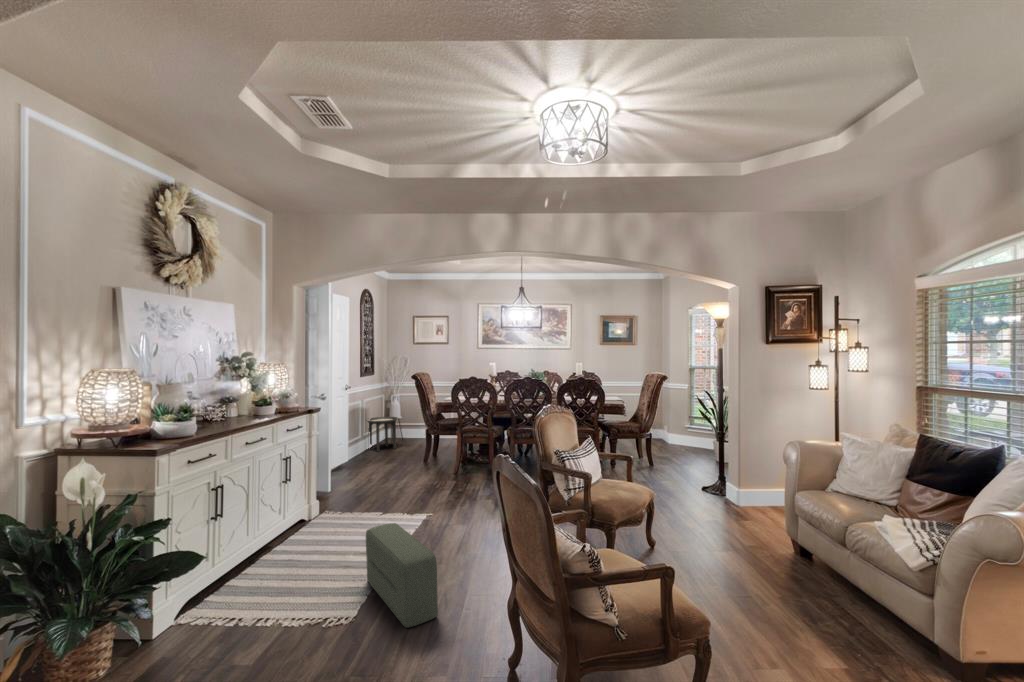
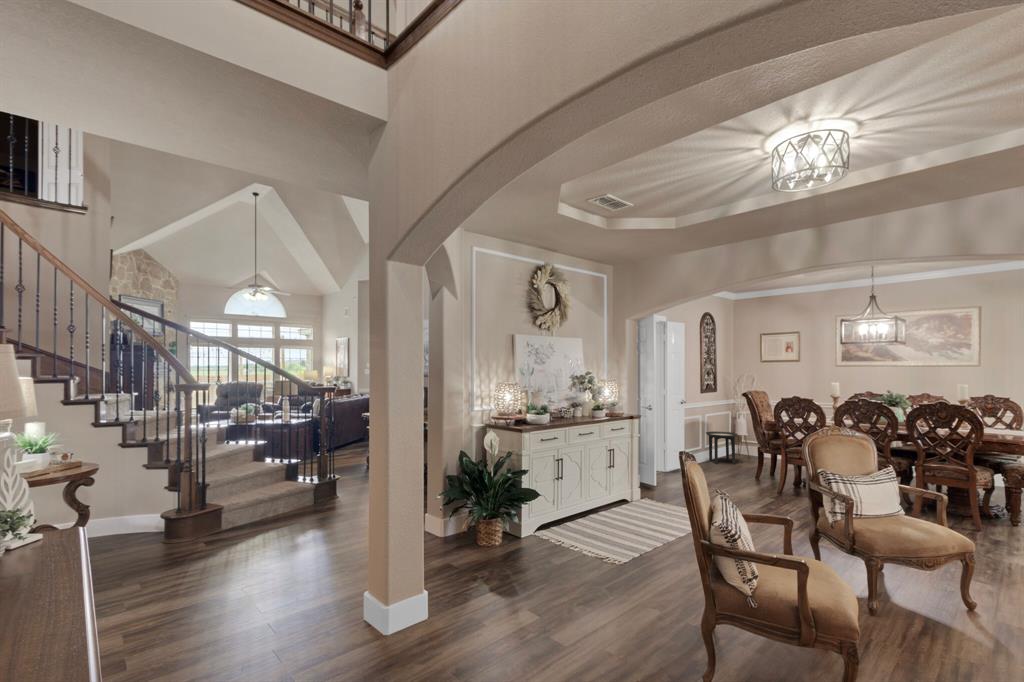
pouf: present [366,523,438,627] -> none [645,509,681,582]

